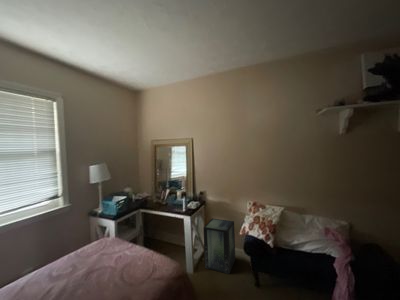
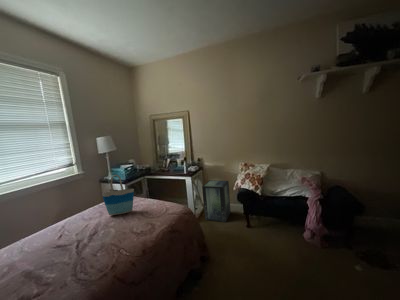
tote bag: none [74,223,115,276] -> present [102,175,134,215]

